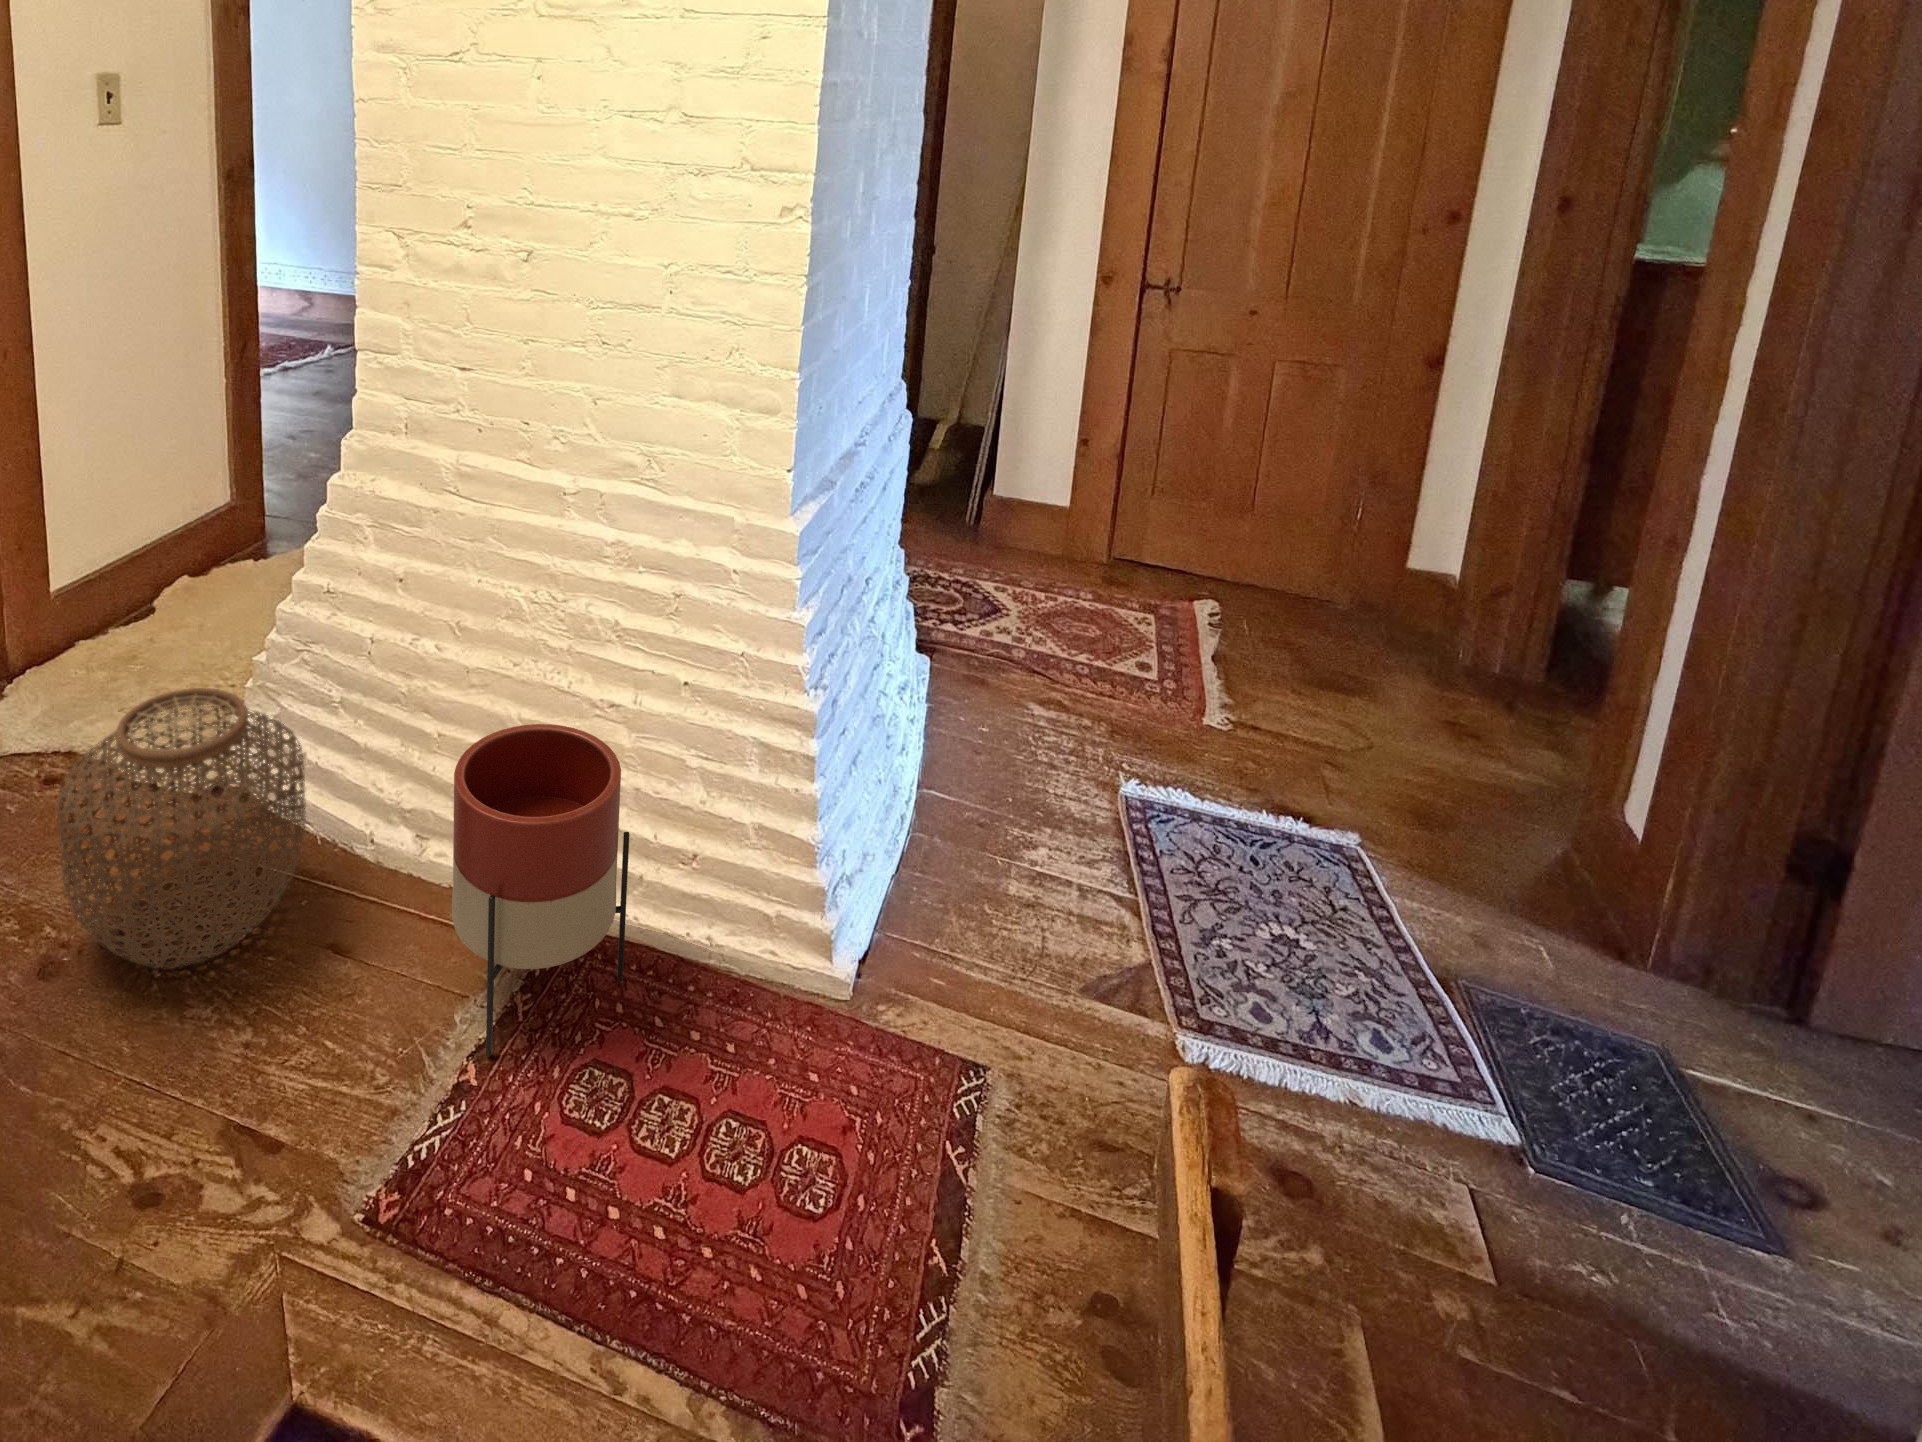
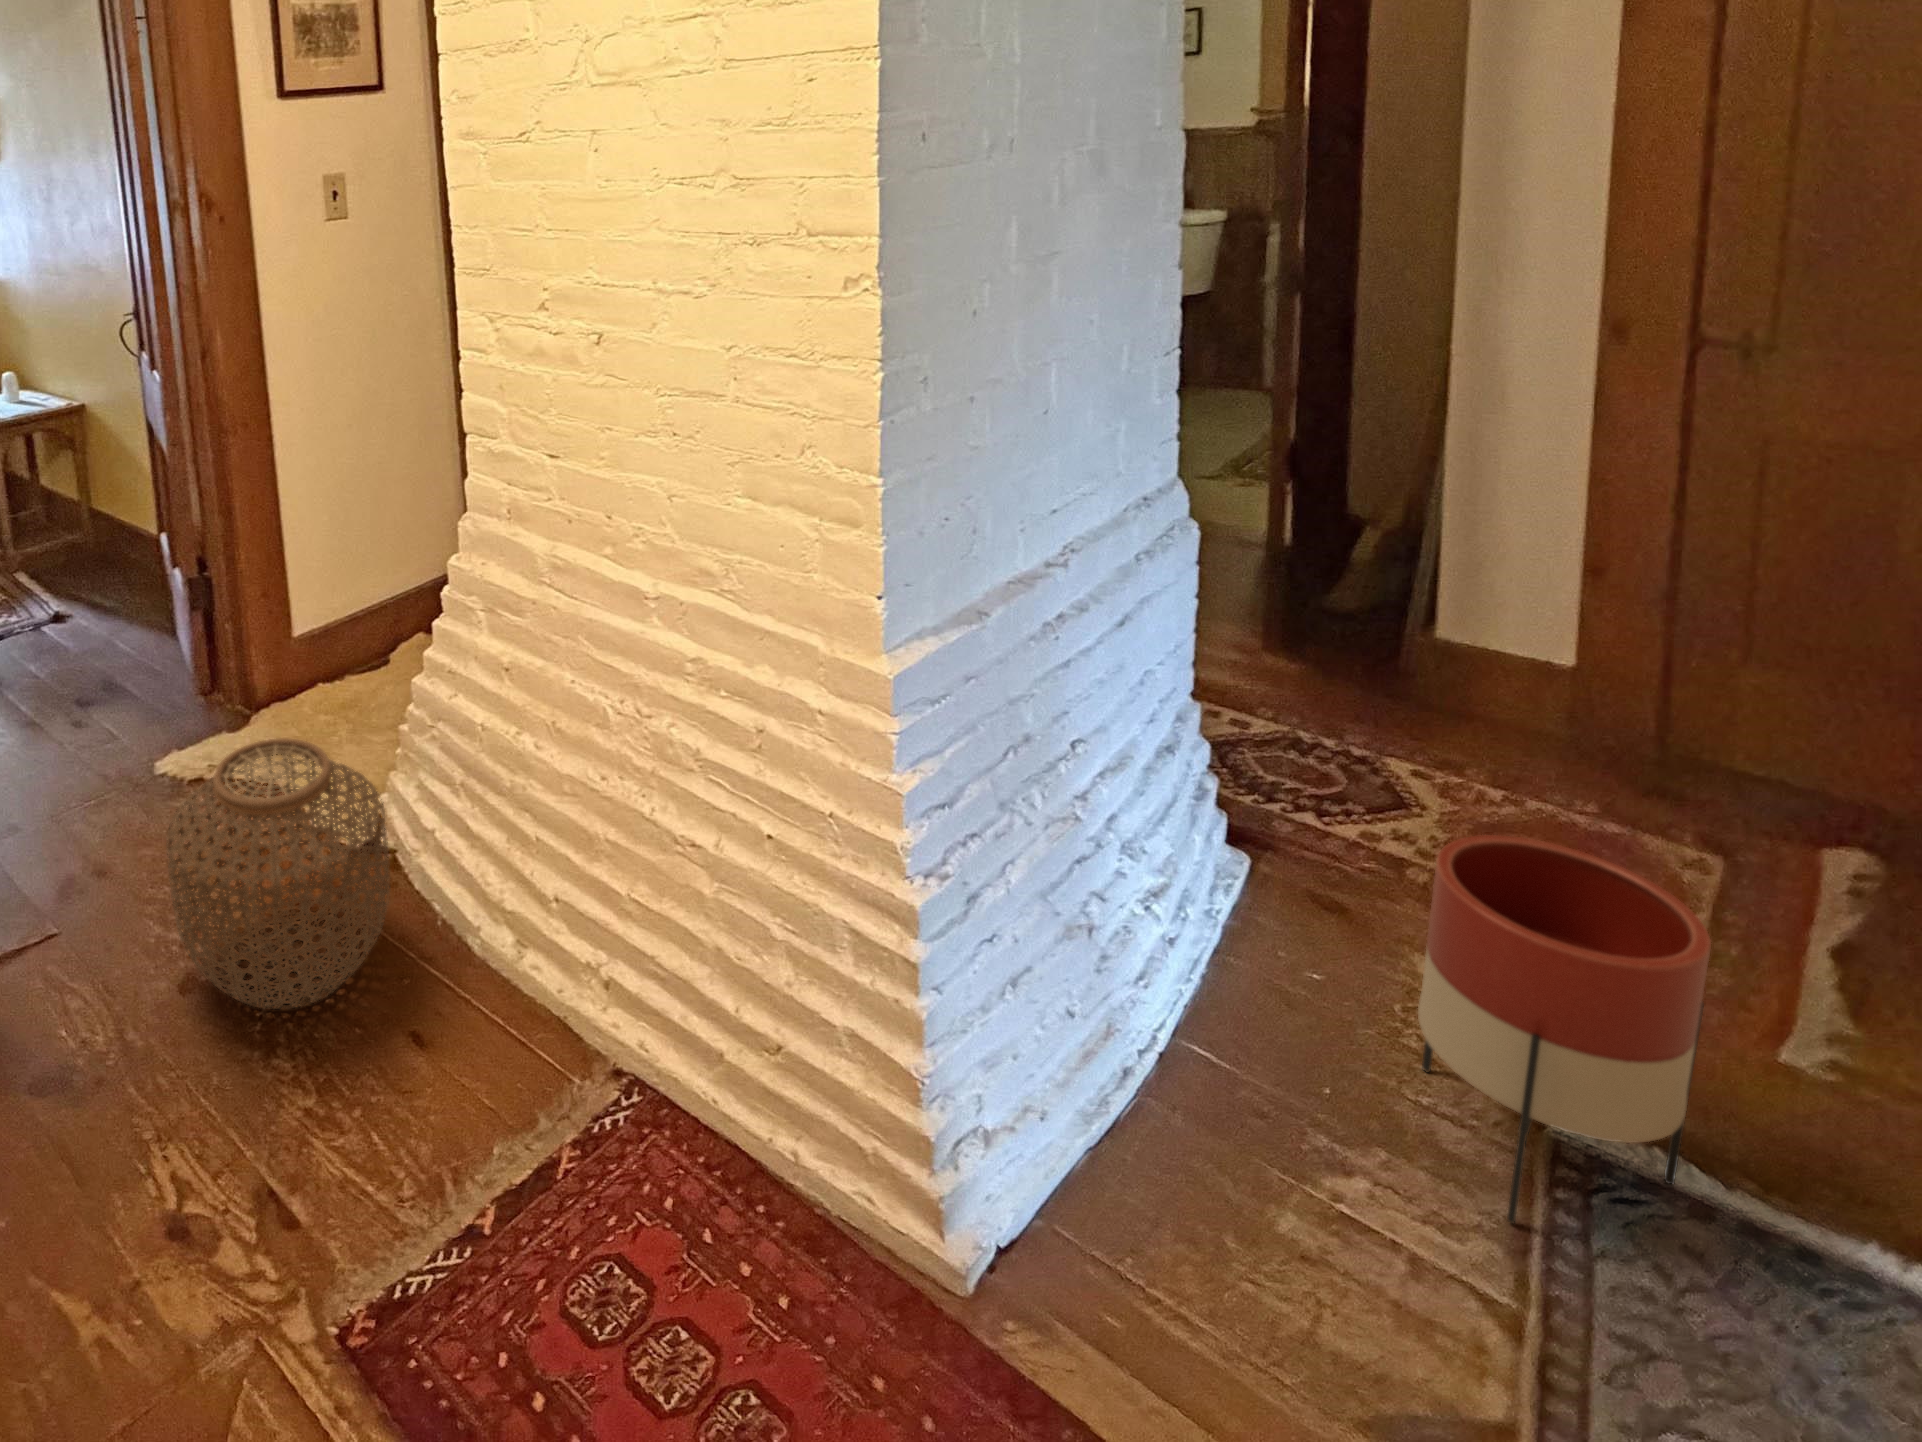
planter: present [452,724,629,1057] -> present [1418,835,1711,1223]

